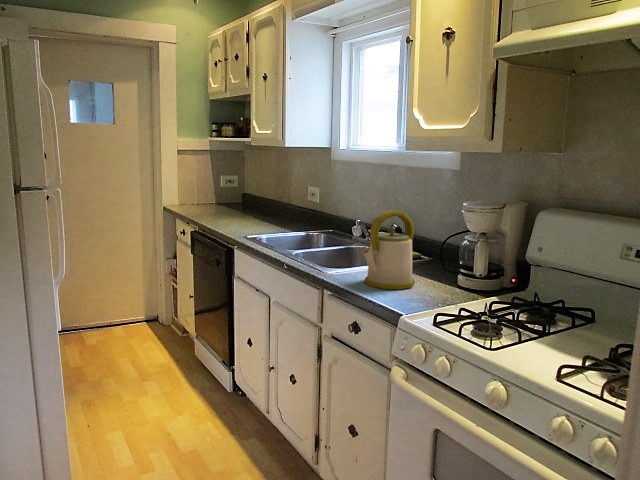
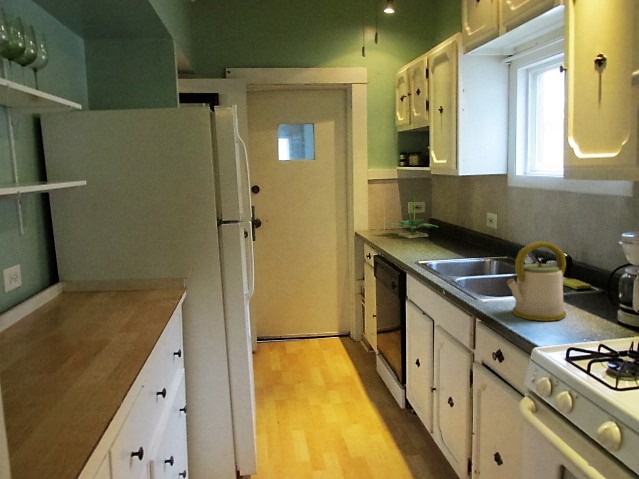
potted plant: none [199,166,256,213] -> present [387,198,438,238]

